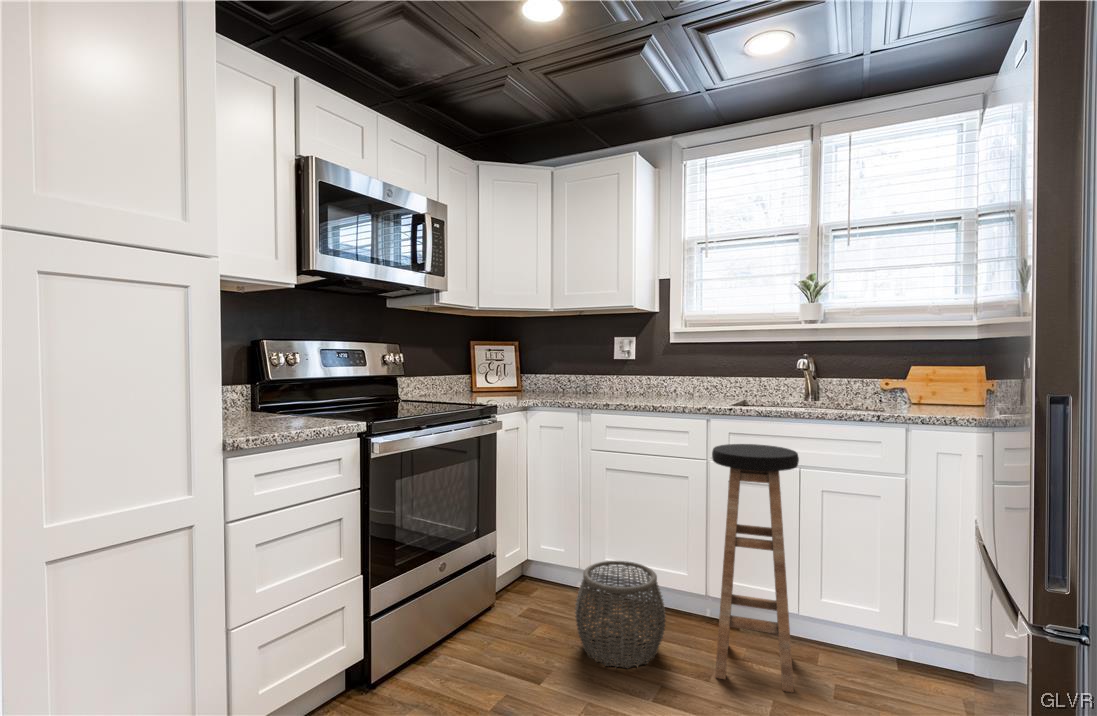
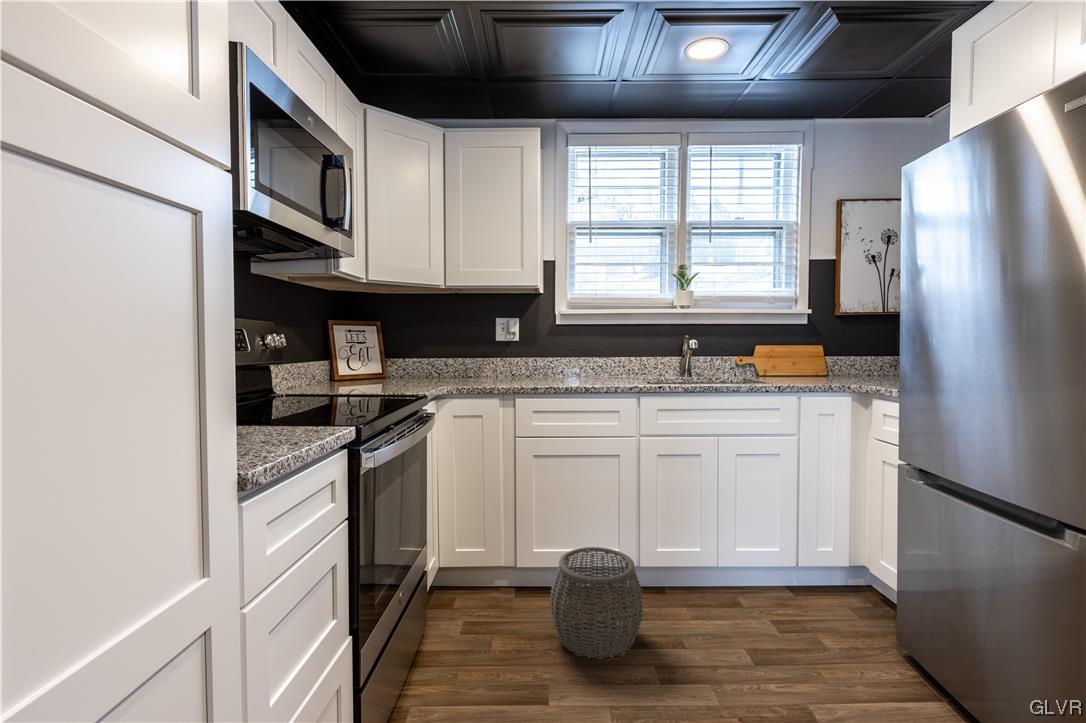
bar stool: present [712,444,799,692] -> none [663,418,752,638]

